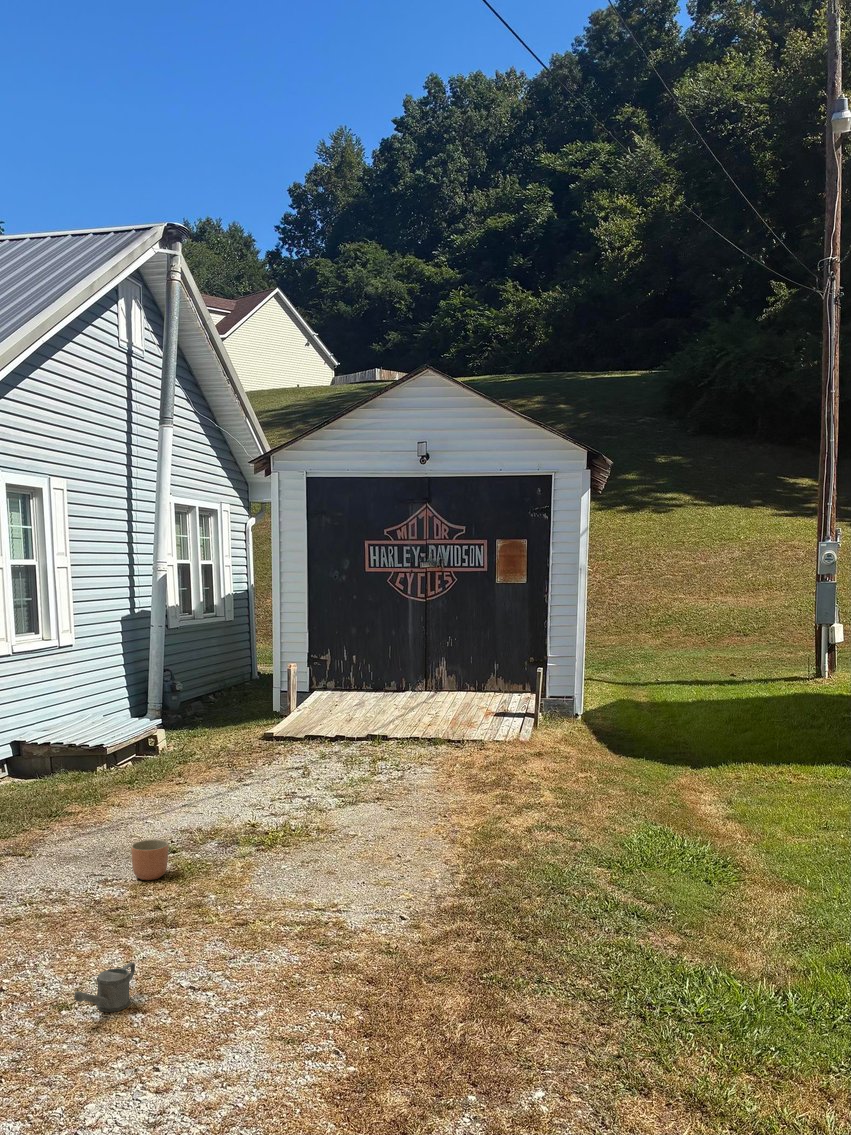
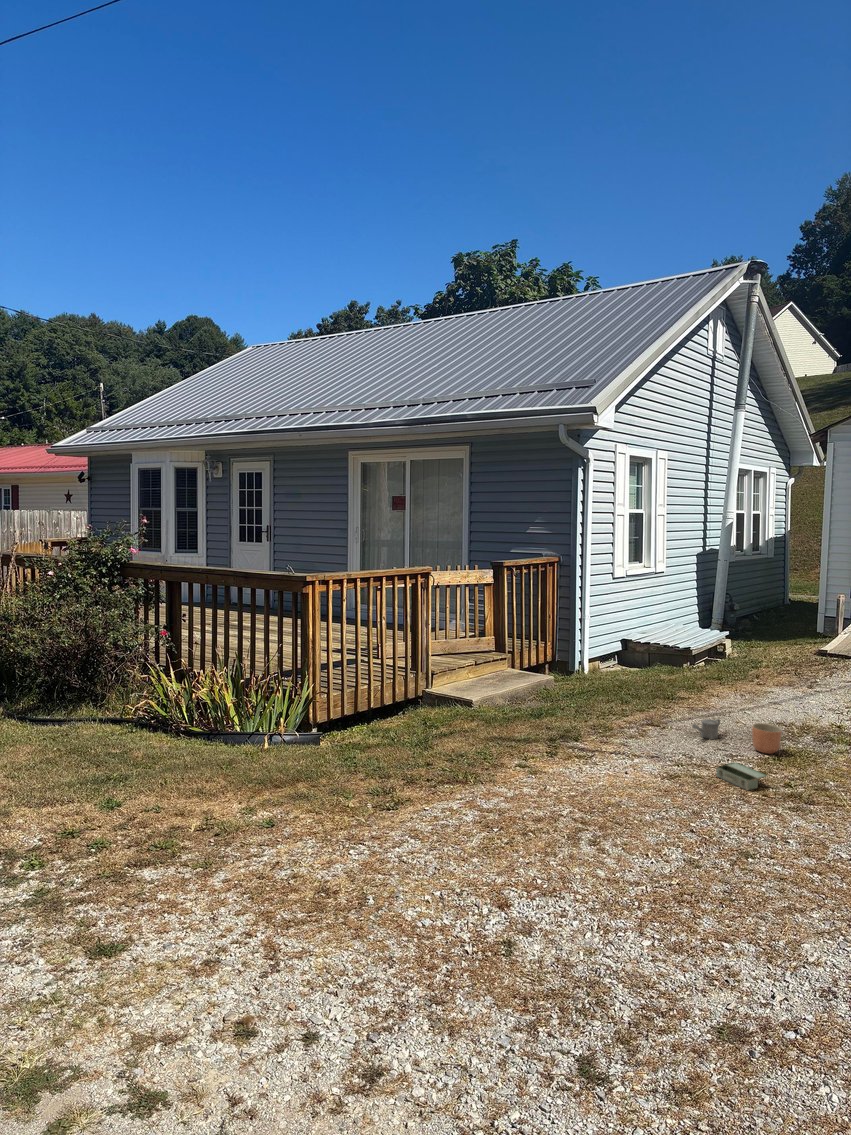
toolbox: none [67,901,133,938] -> present [716,762,767,790]
watering can: present [75,963,135,1012] -> present [692,719,720,739]

